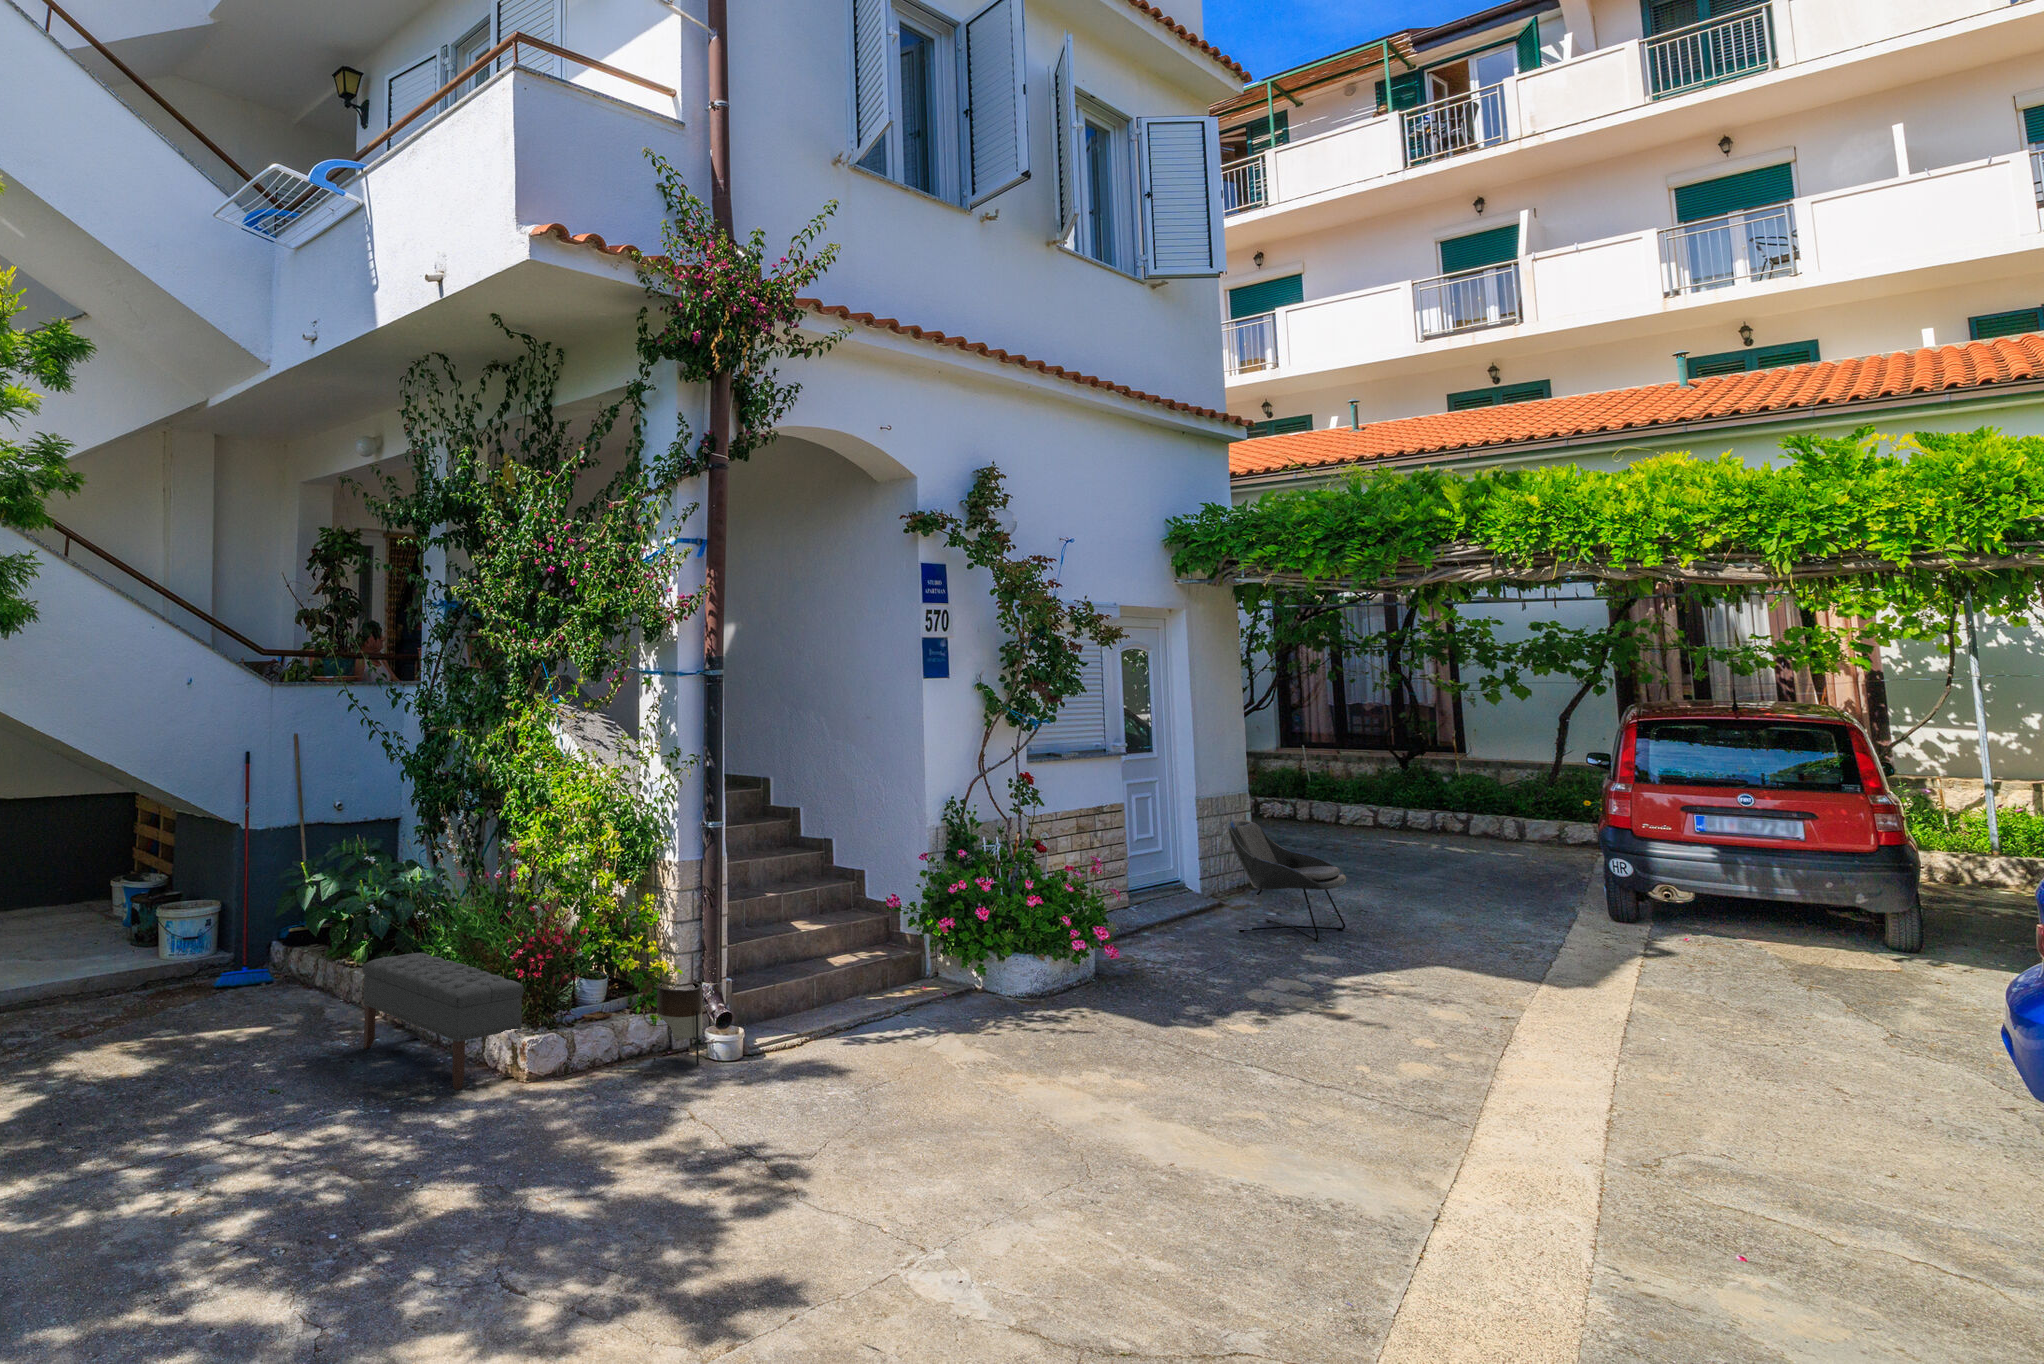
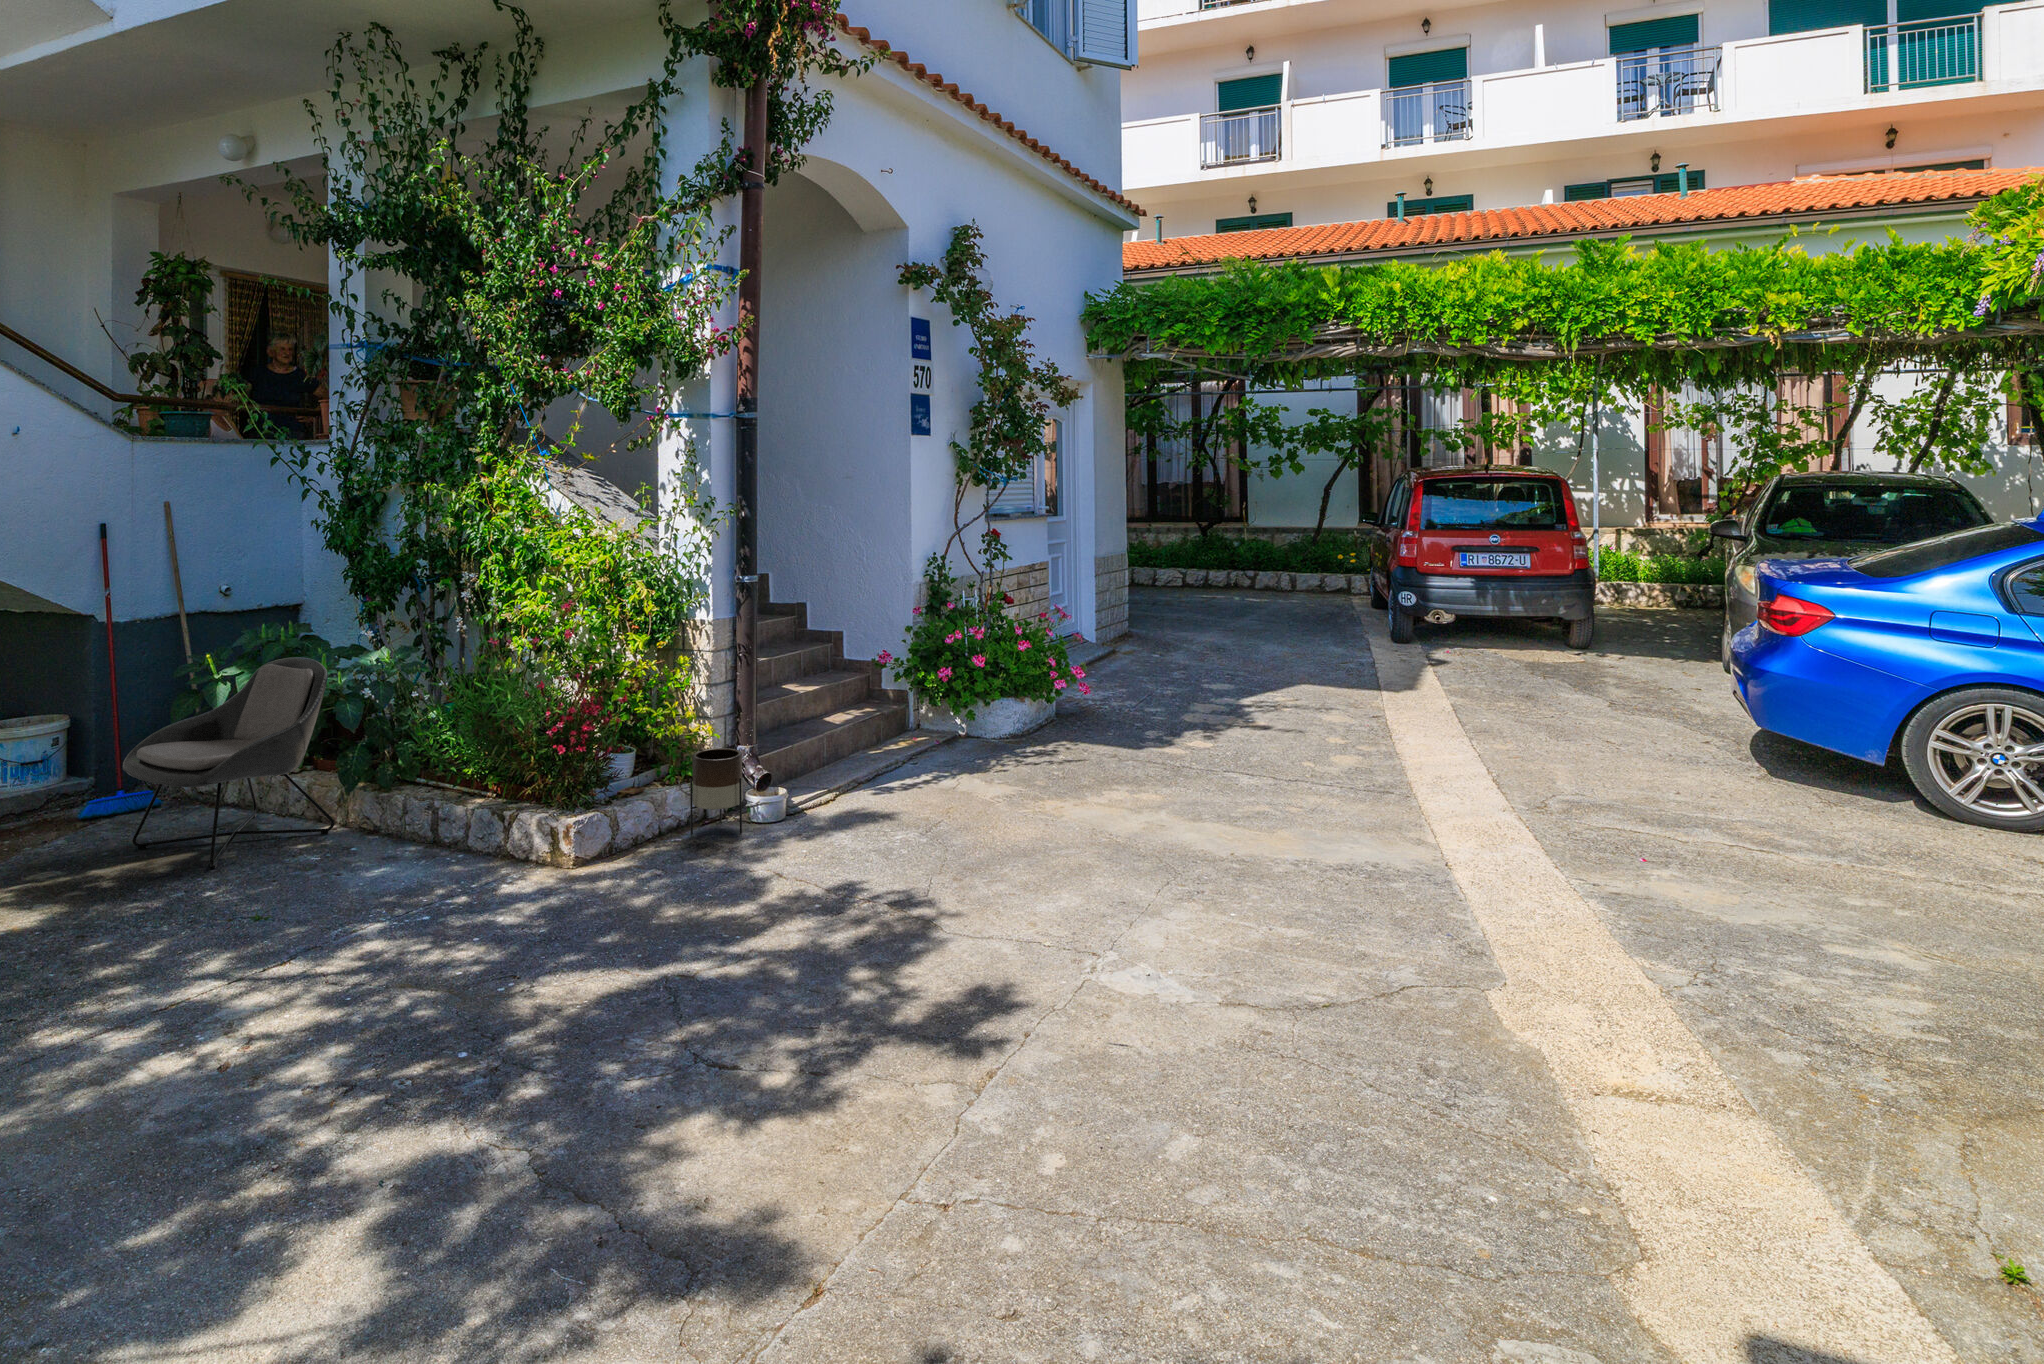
lounge chair: present [1228,819,1347,942] -> present [122,657,334,869]
bench: present [362,953,524,1090] -> none [325,748,554,900]

